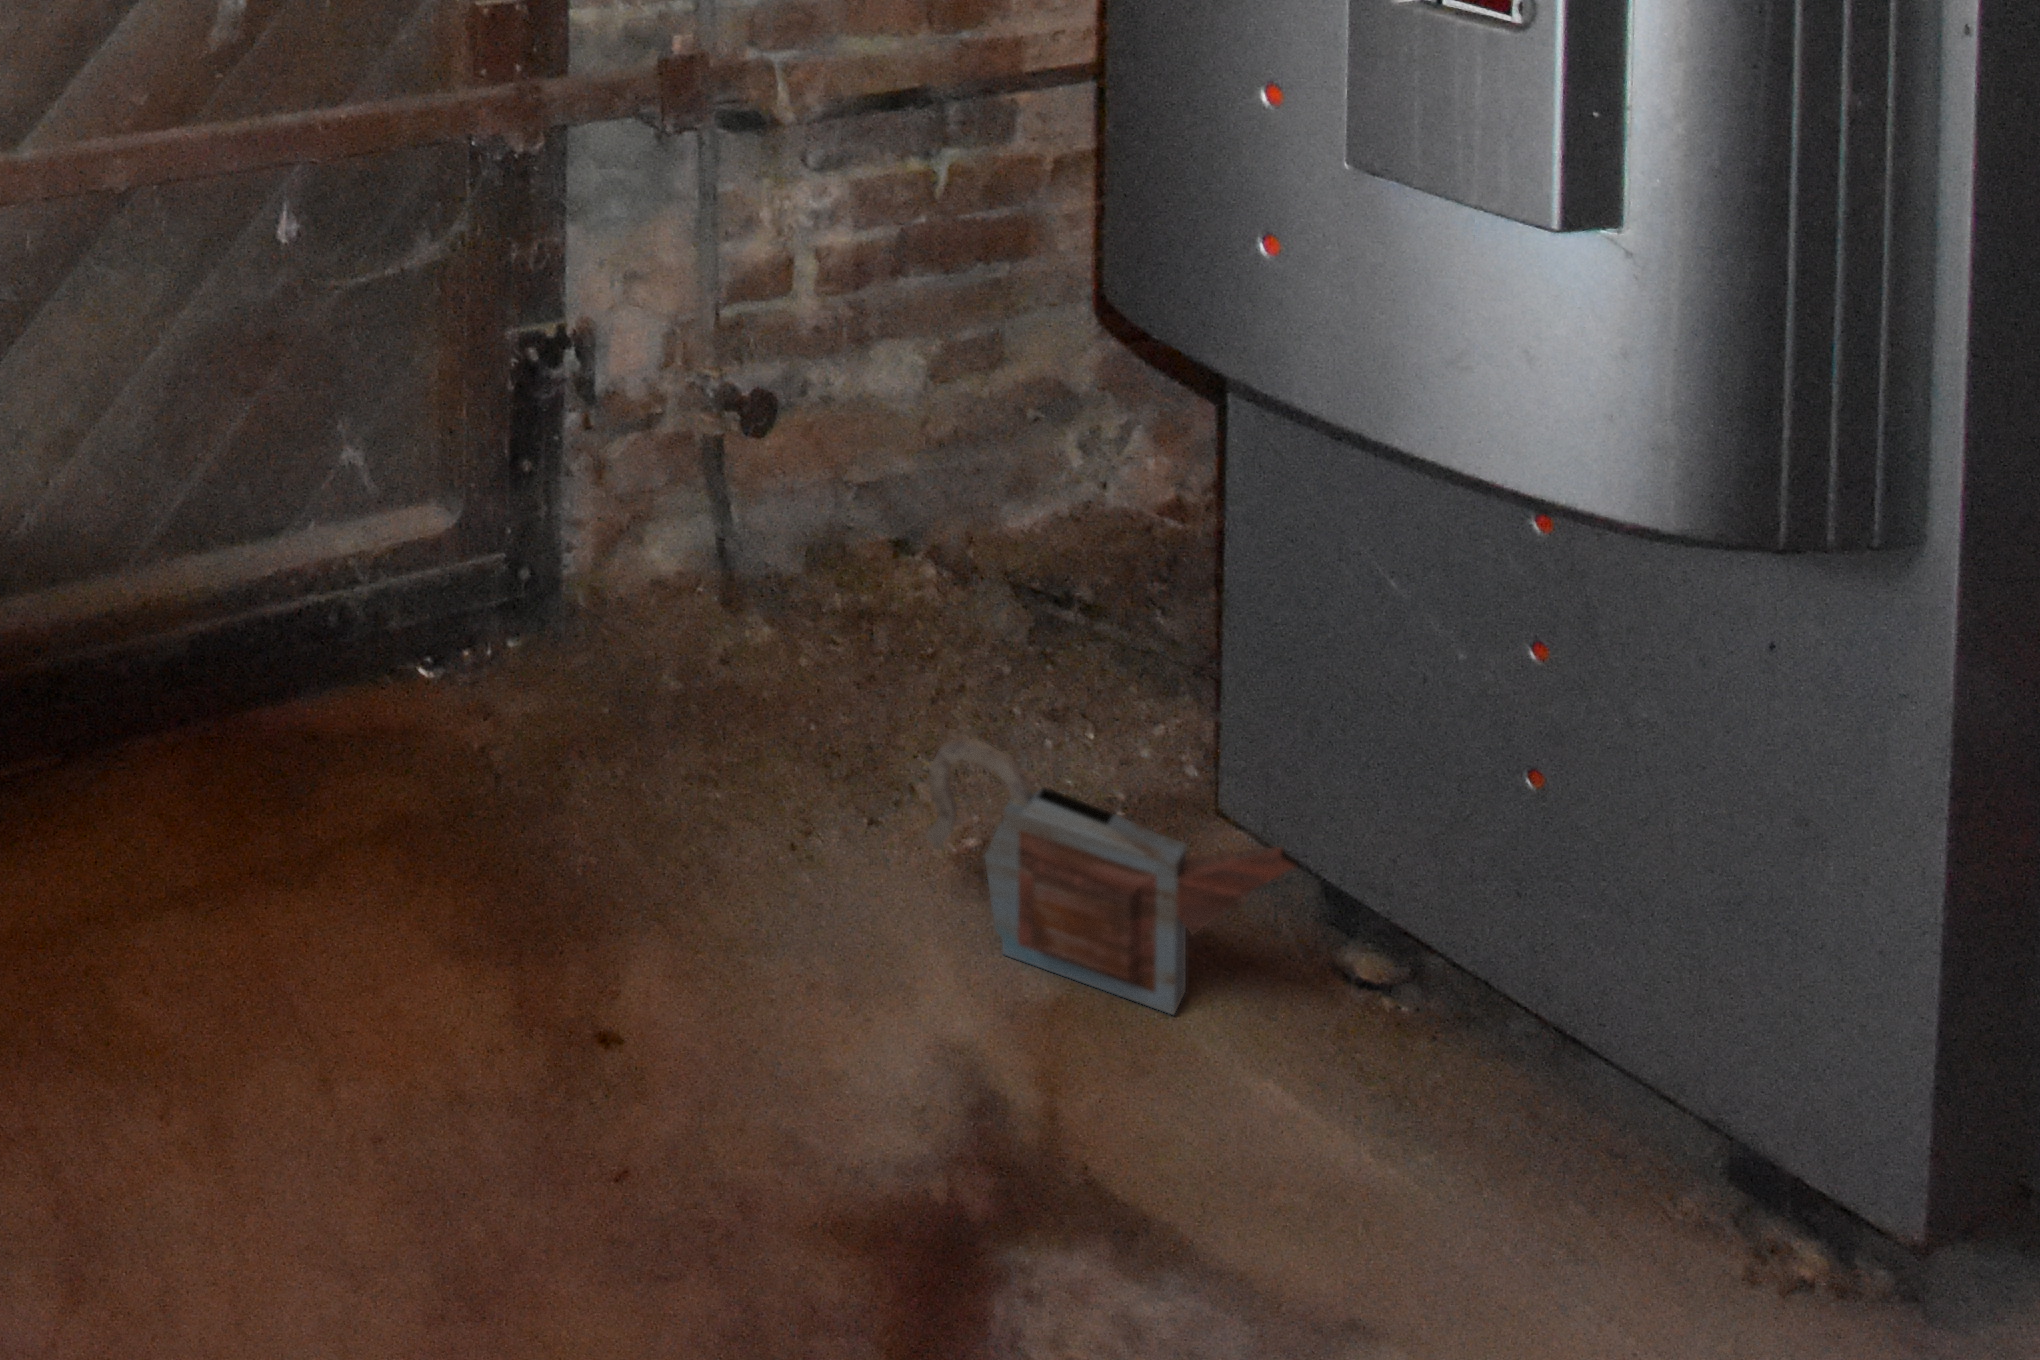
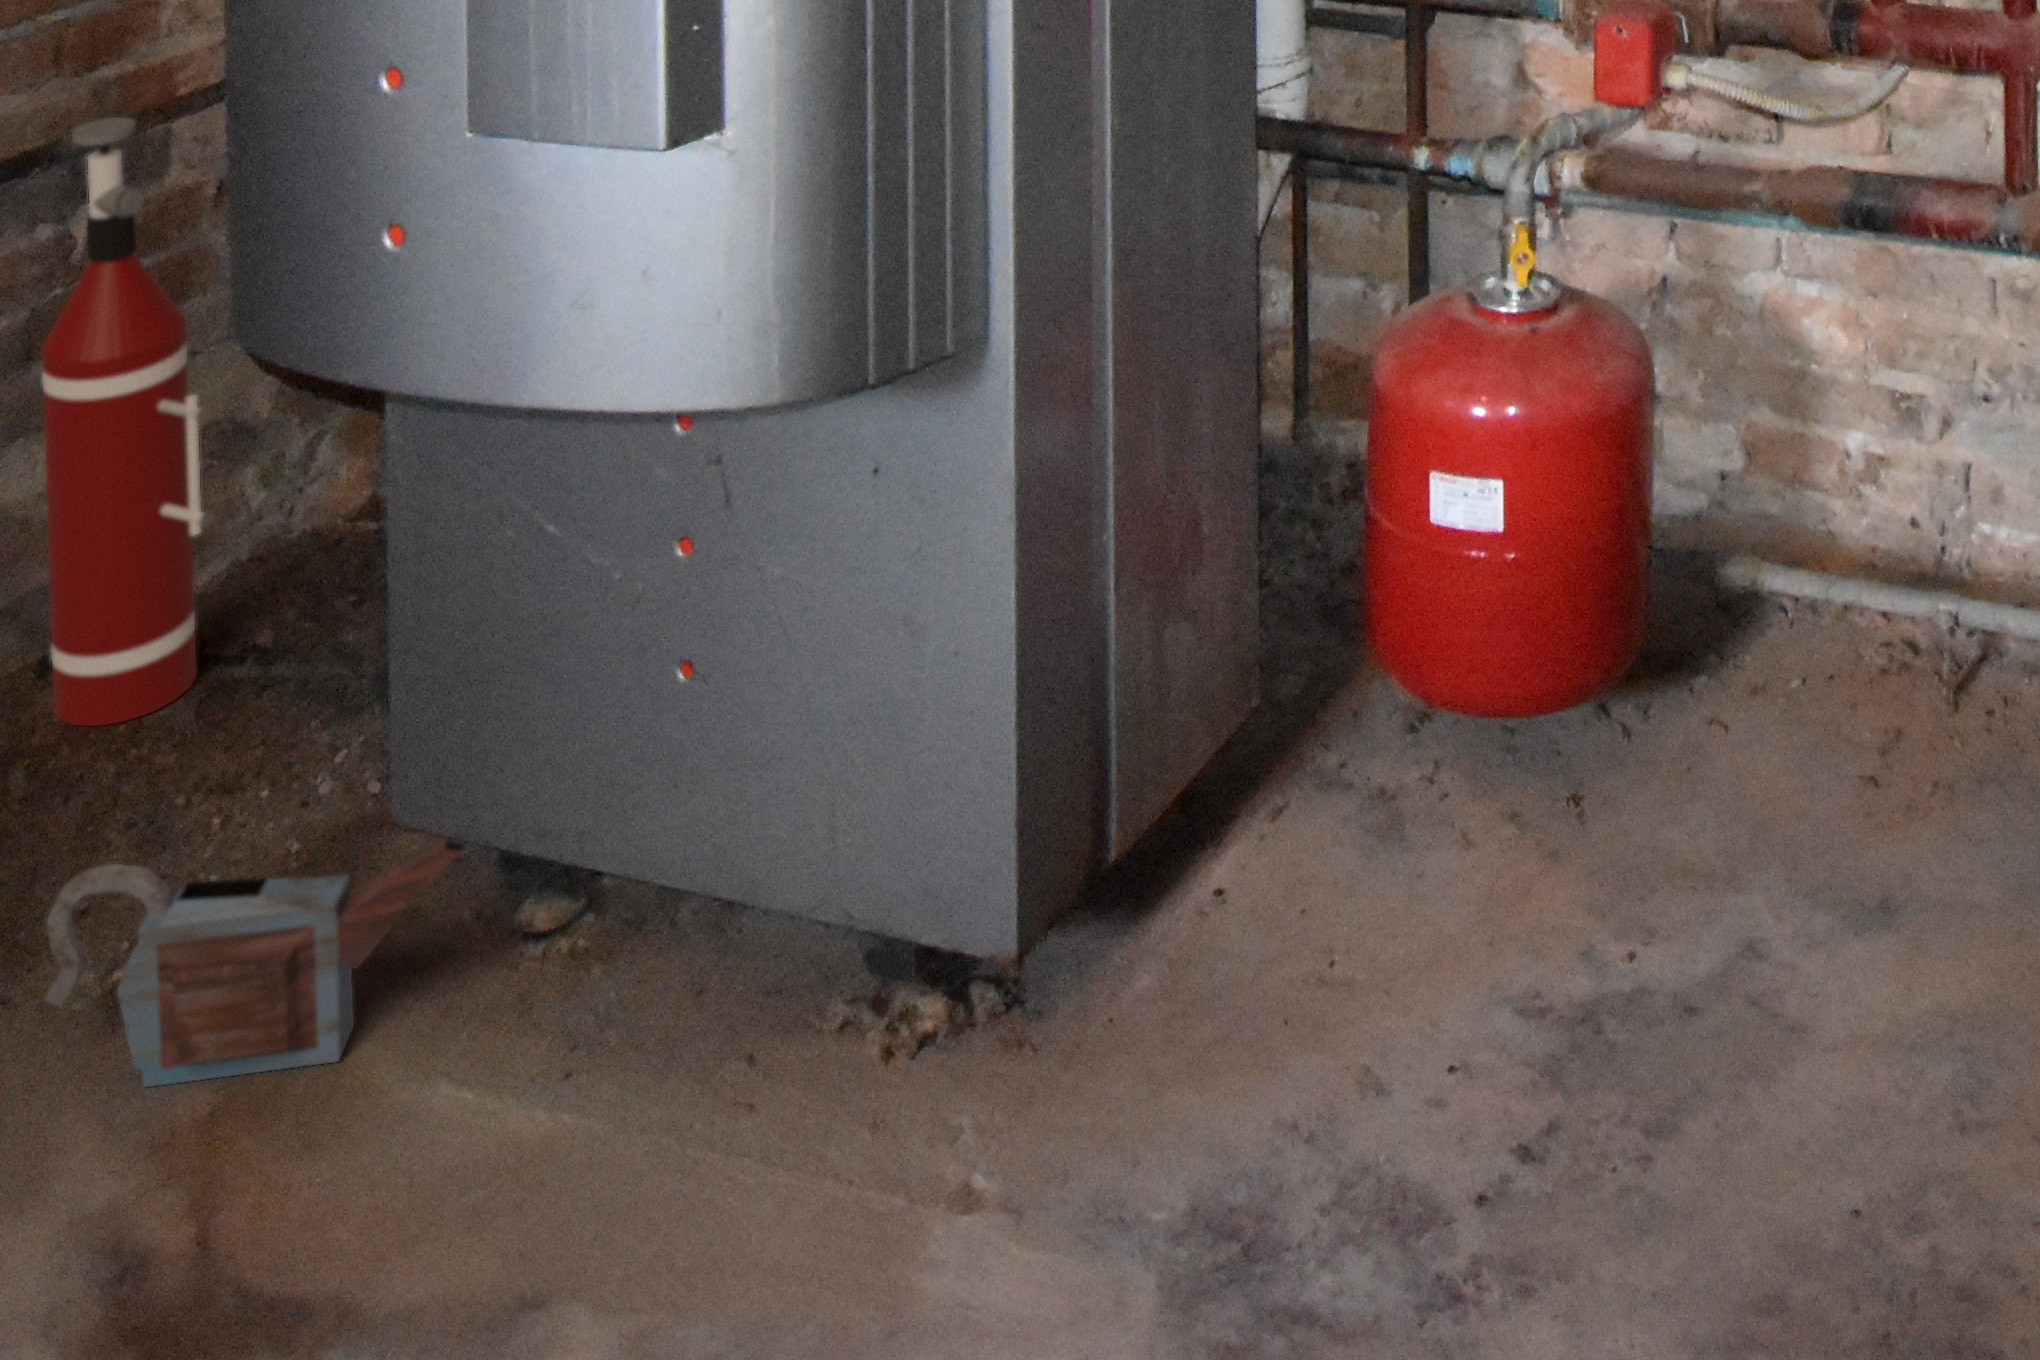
fire extinguisher: none [904,89,1048,642] -> present [41,117,214,726]

